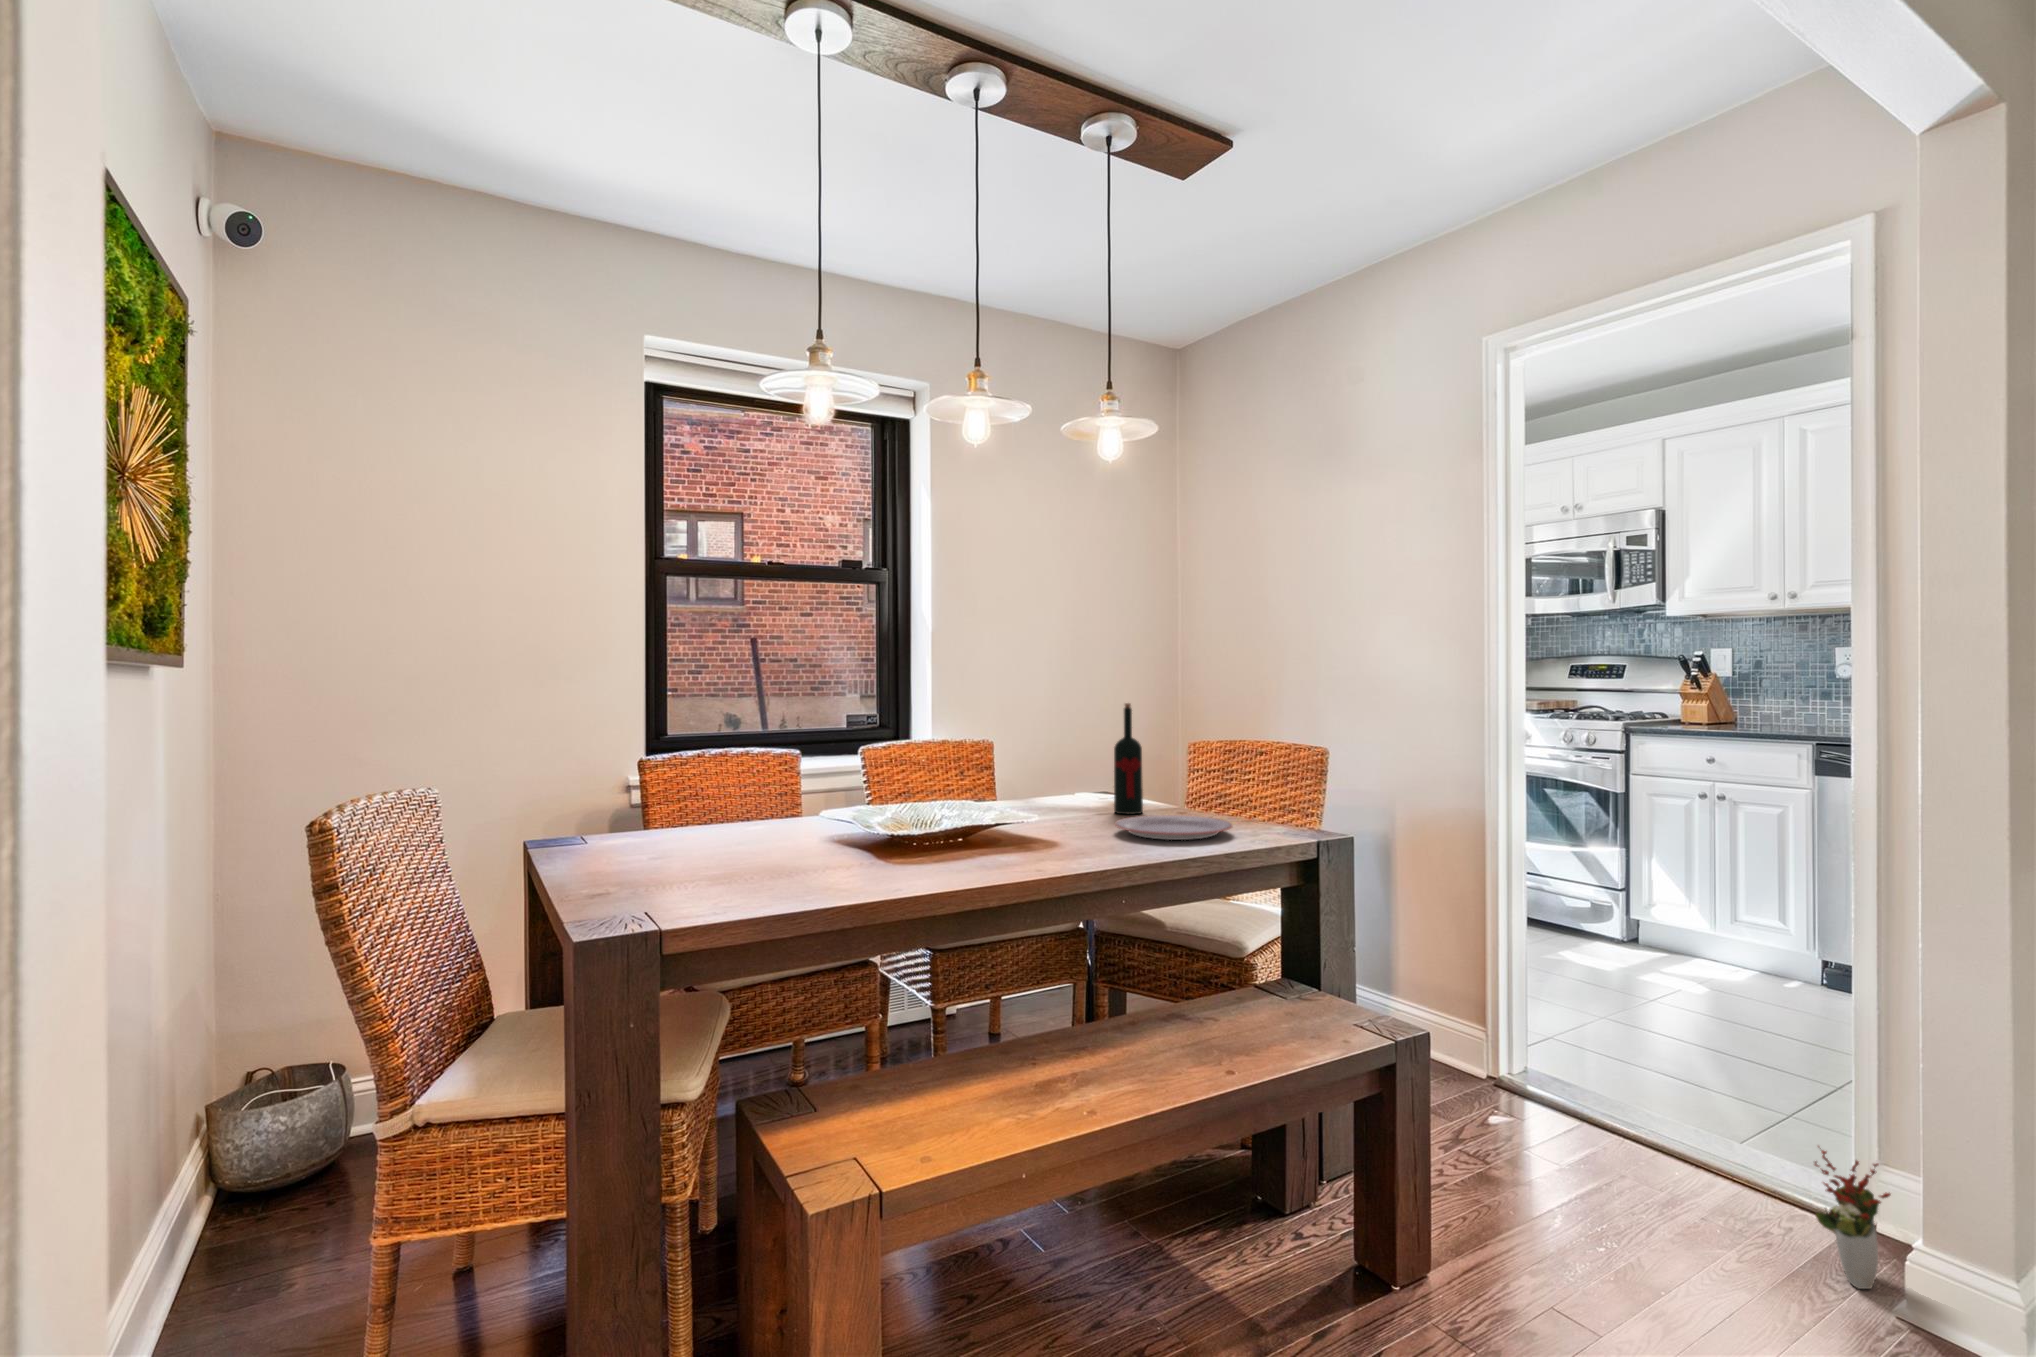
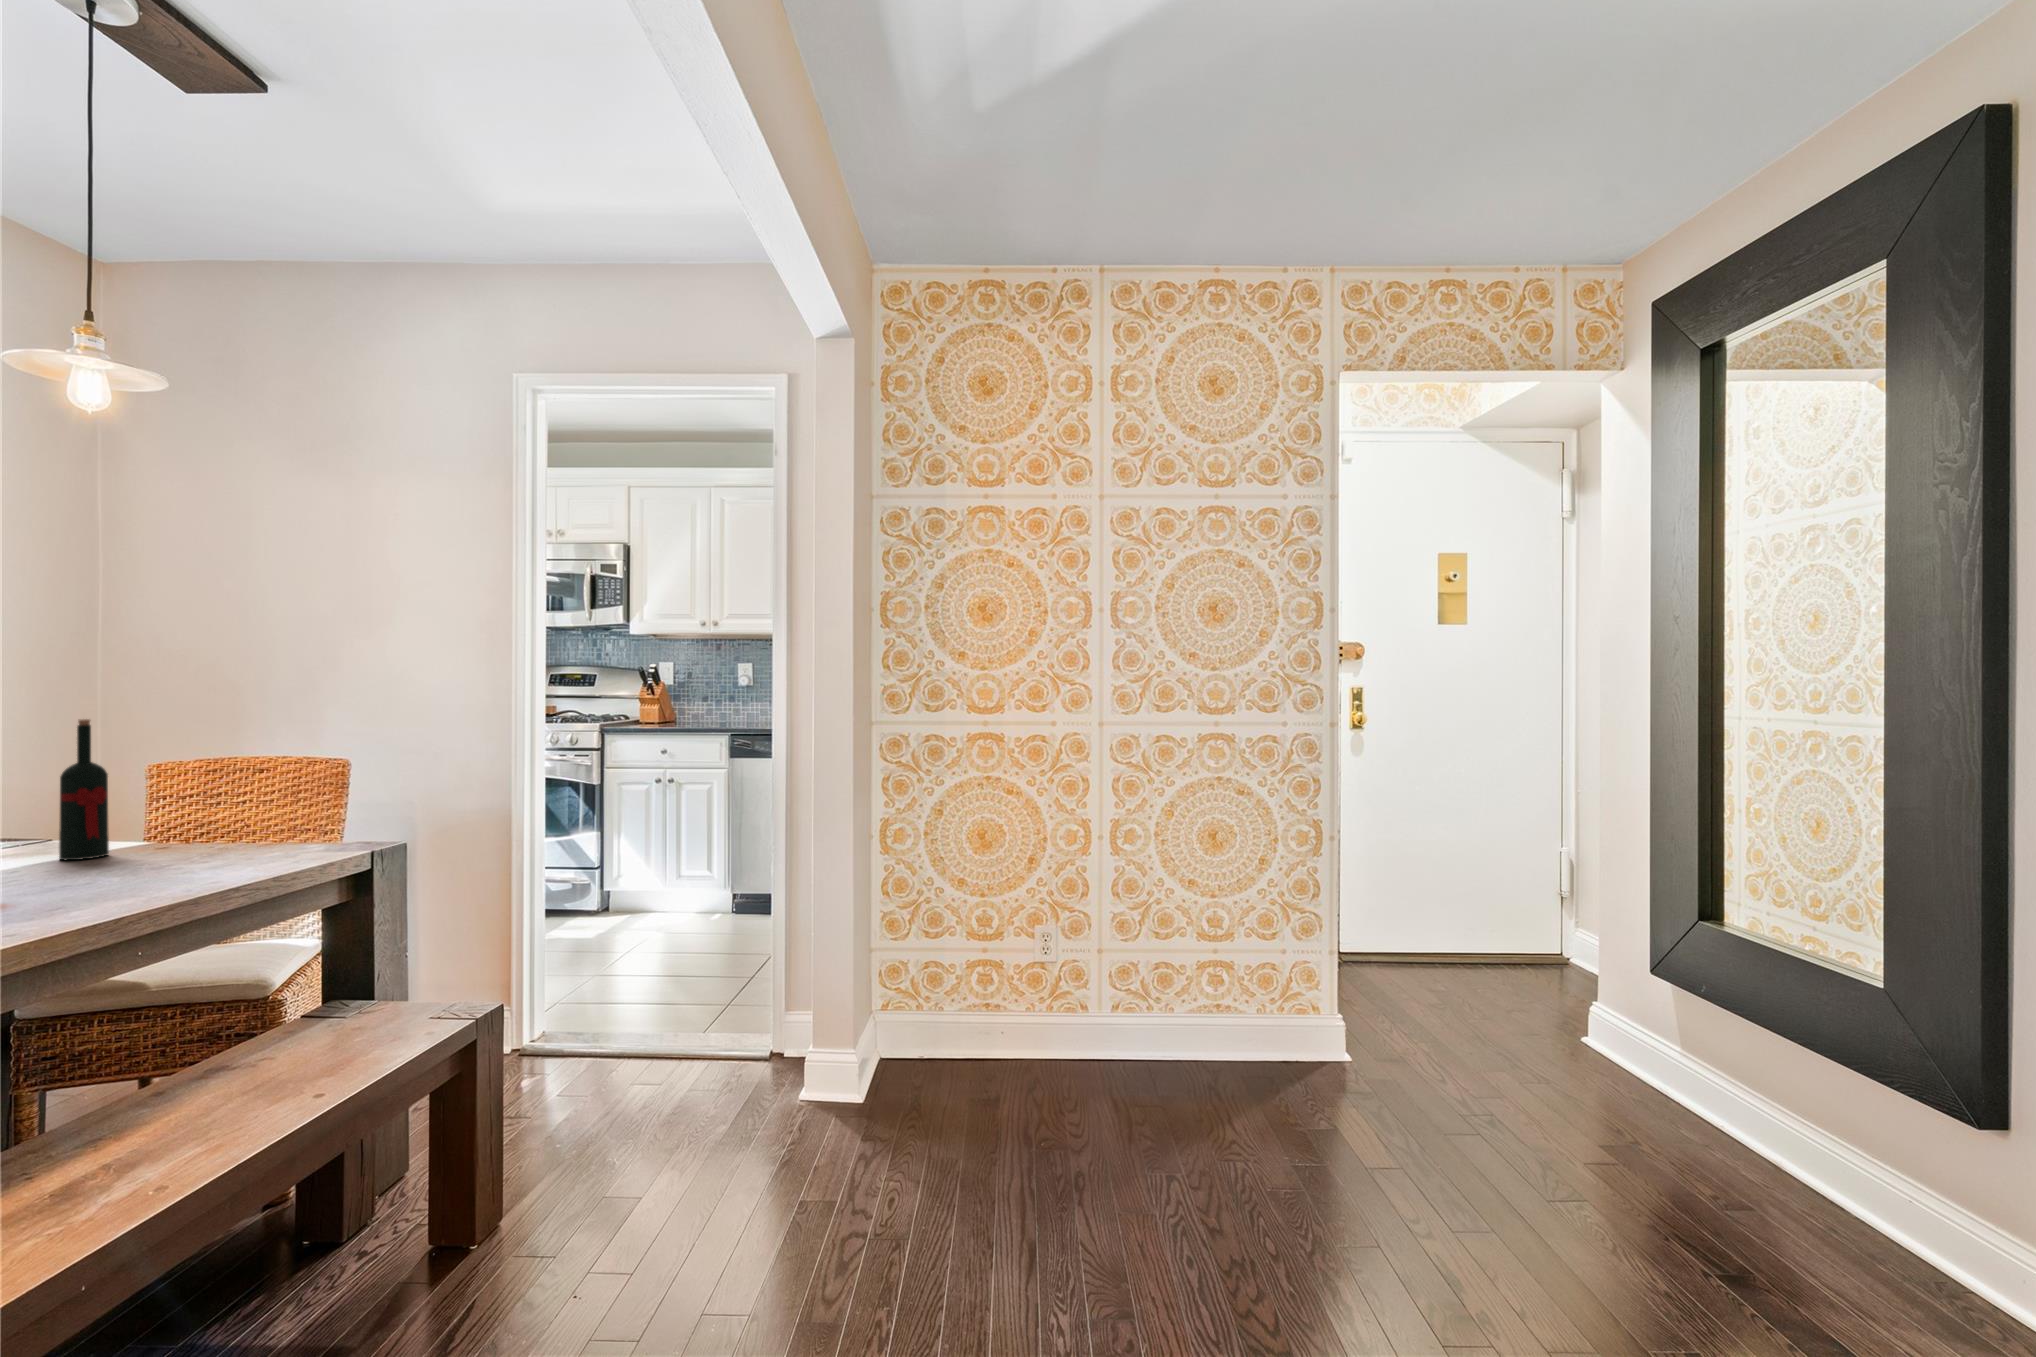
plate: present [1115,815,1232,840] -> none [90,845,272,878]
decorative plant: present [1815,1146,1891,1289] -> none [761,1003,802,1090]

